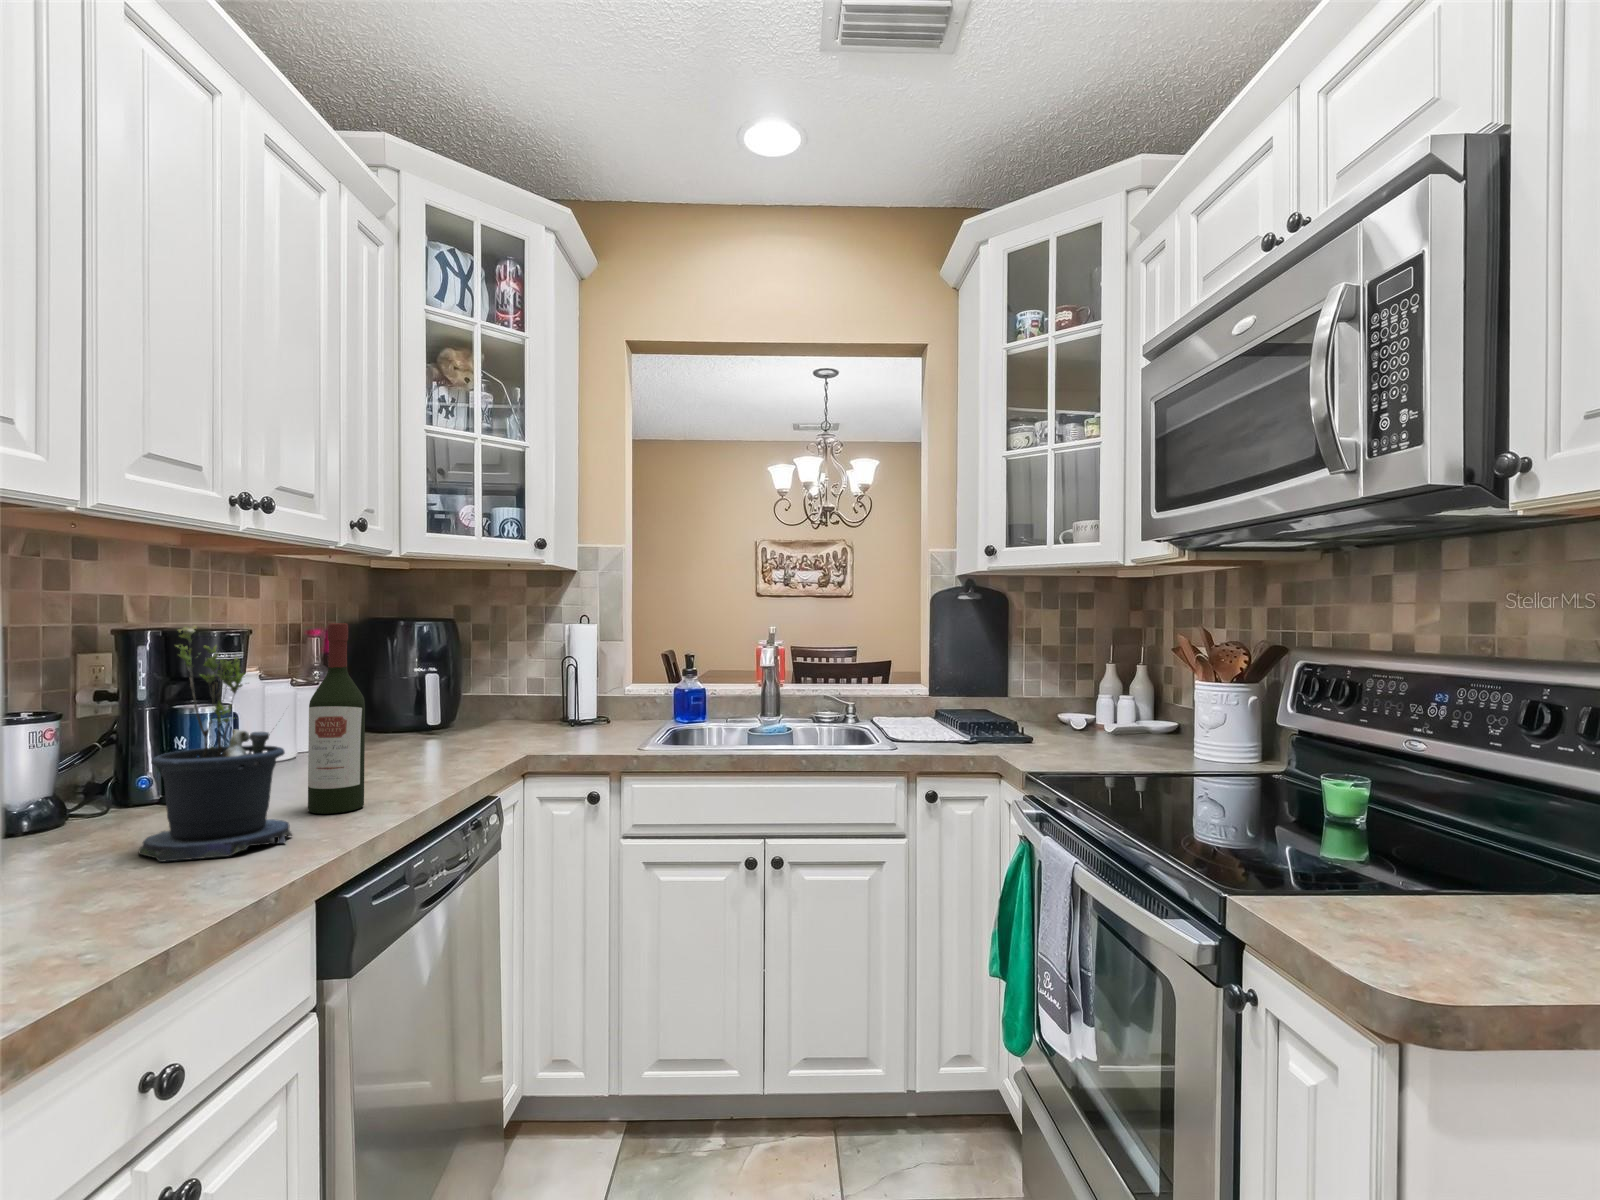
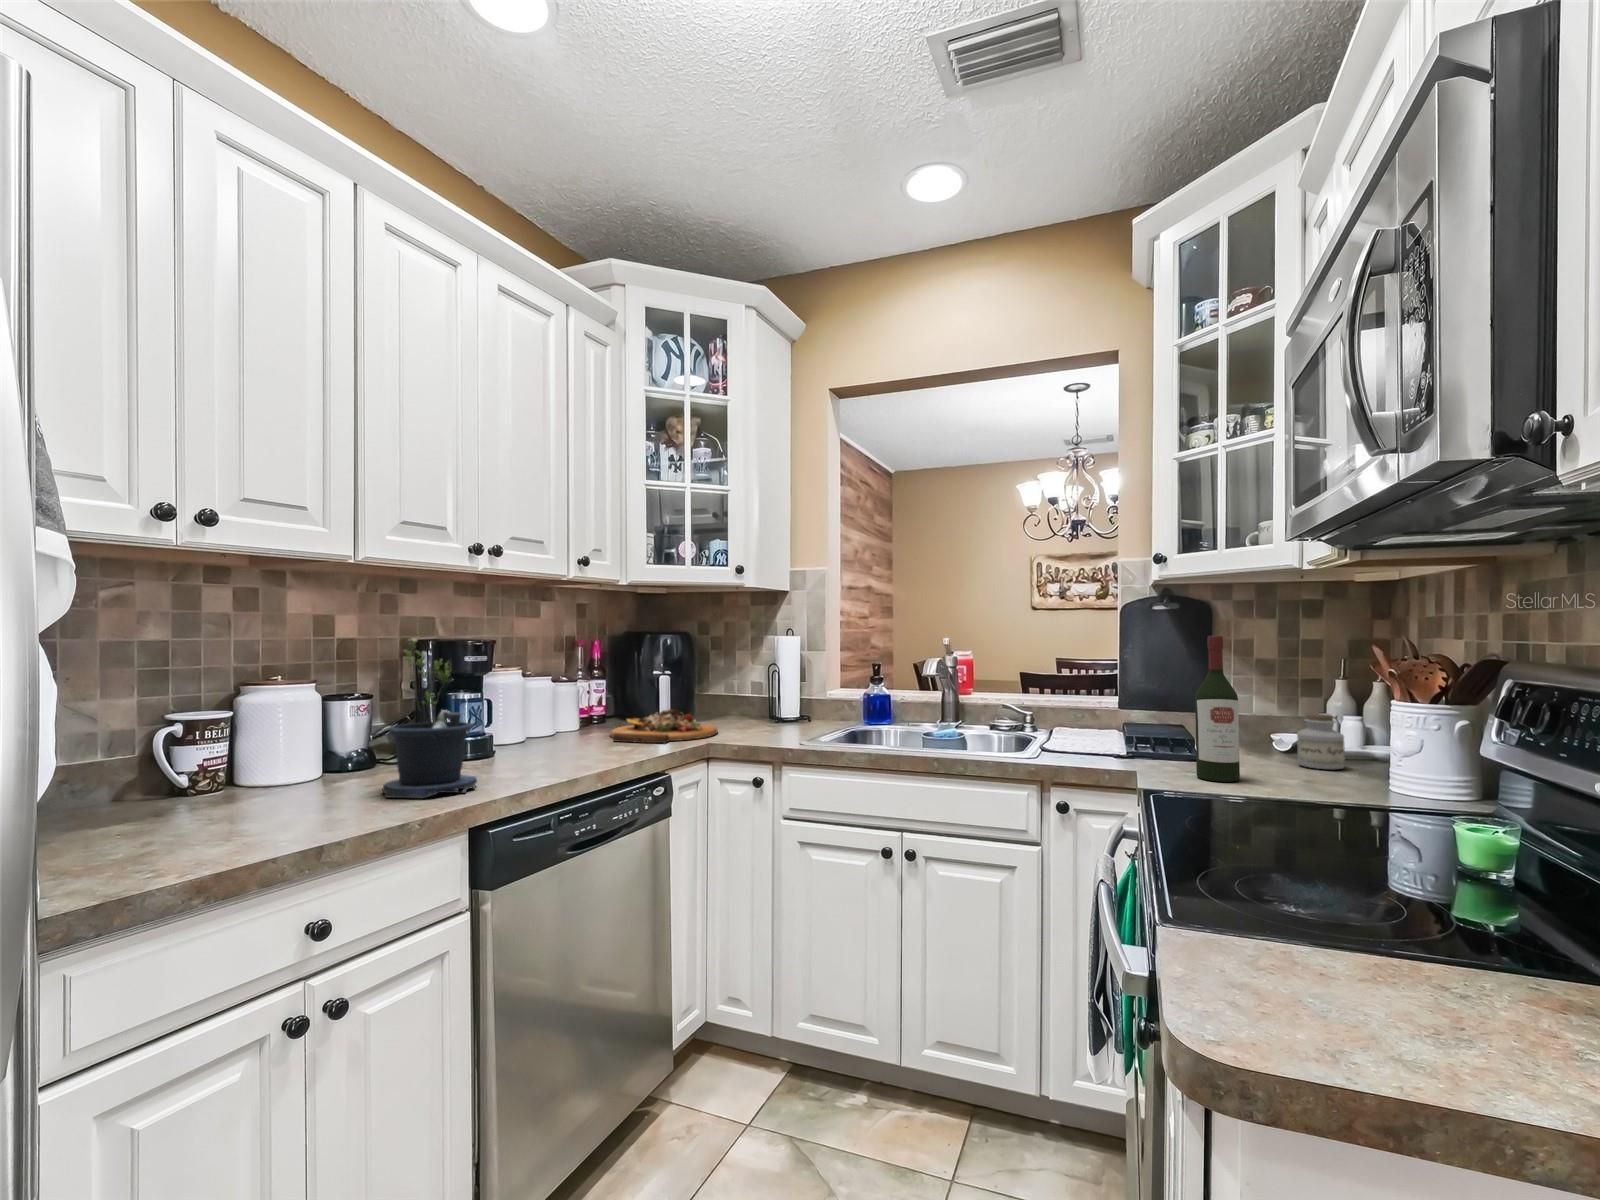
wine bottle: present [308,623,365,814] -> present [1195,636,1240,782]
jar: none [1110,693,1148,742] -> present [1297,713,1345,769]
cutting board: none [379,716,524,761] -> present [610,709,718,743]

